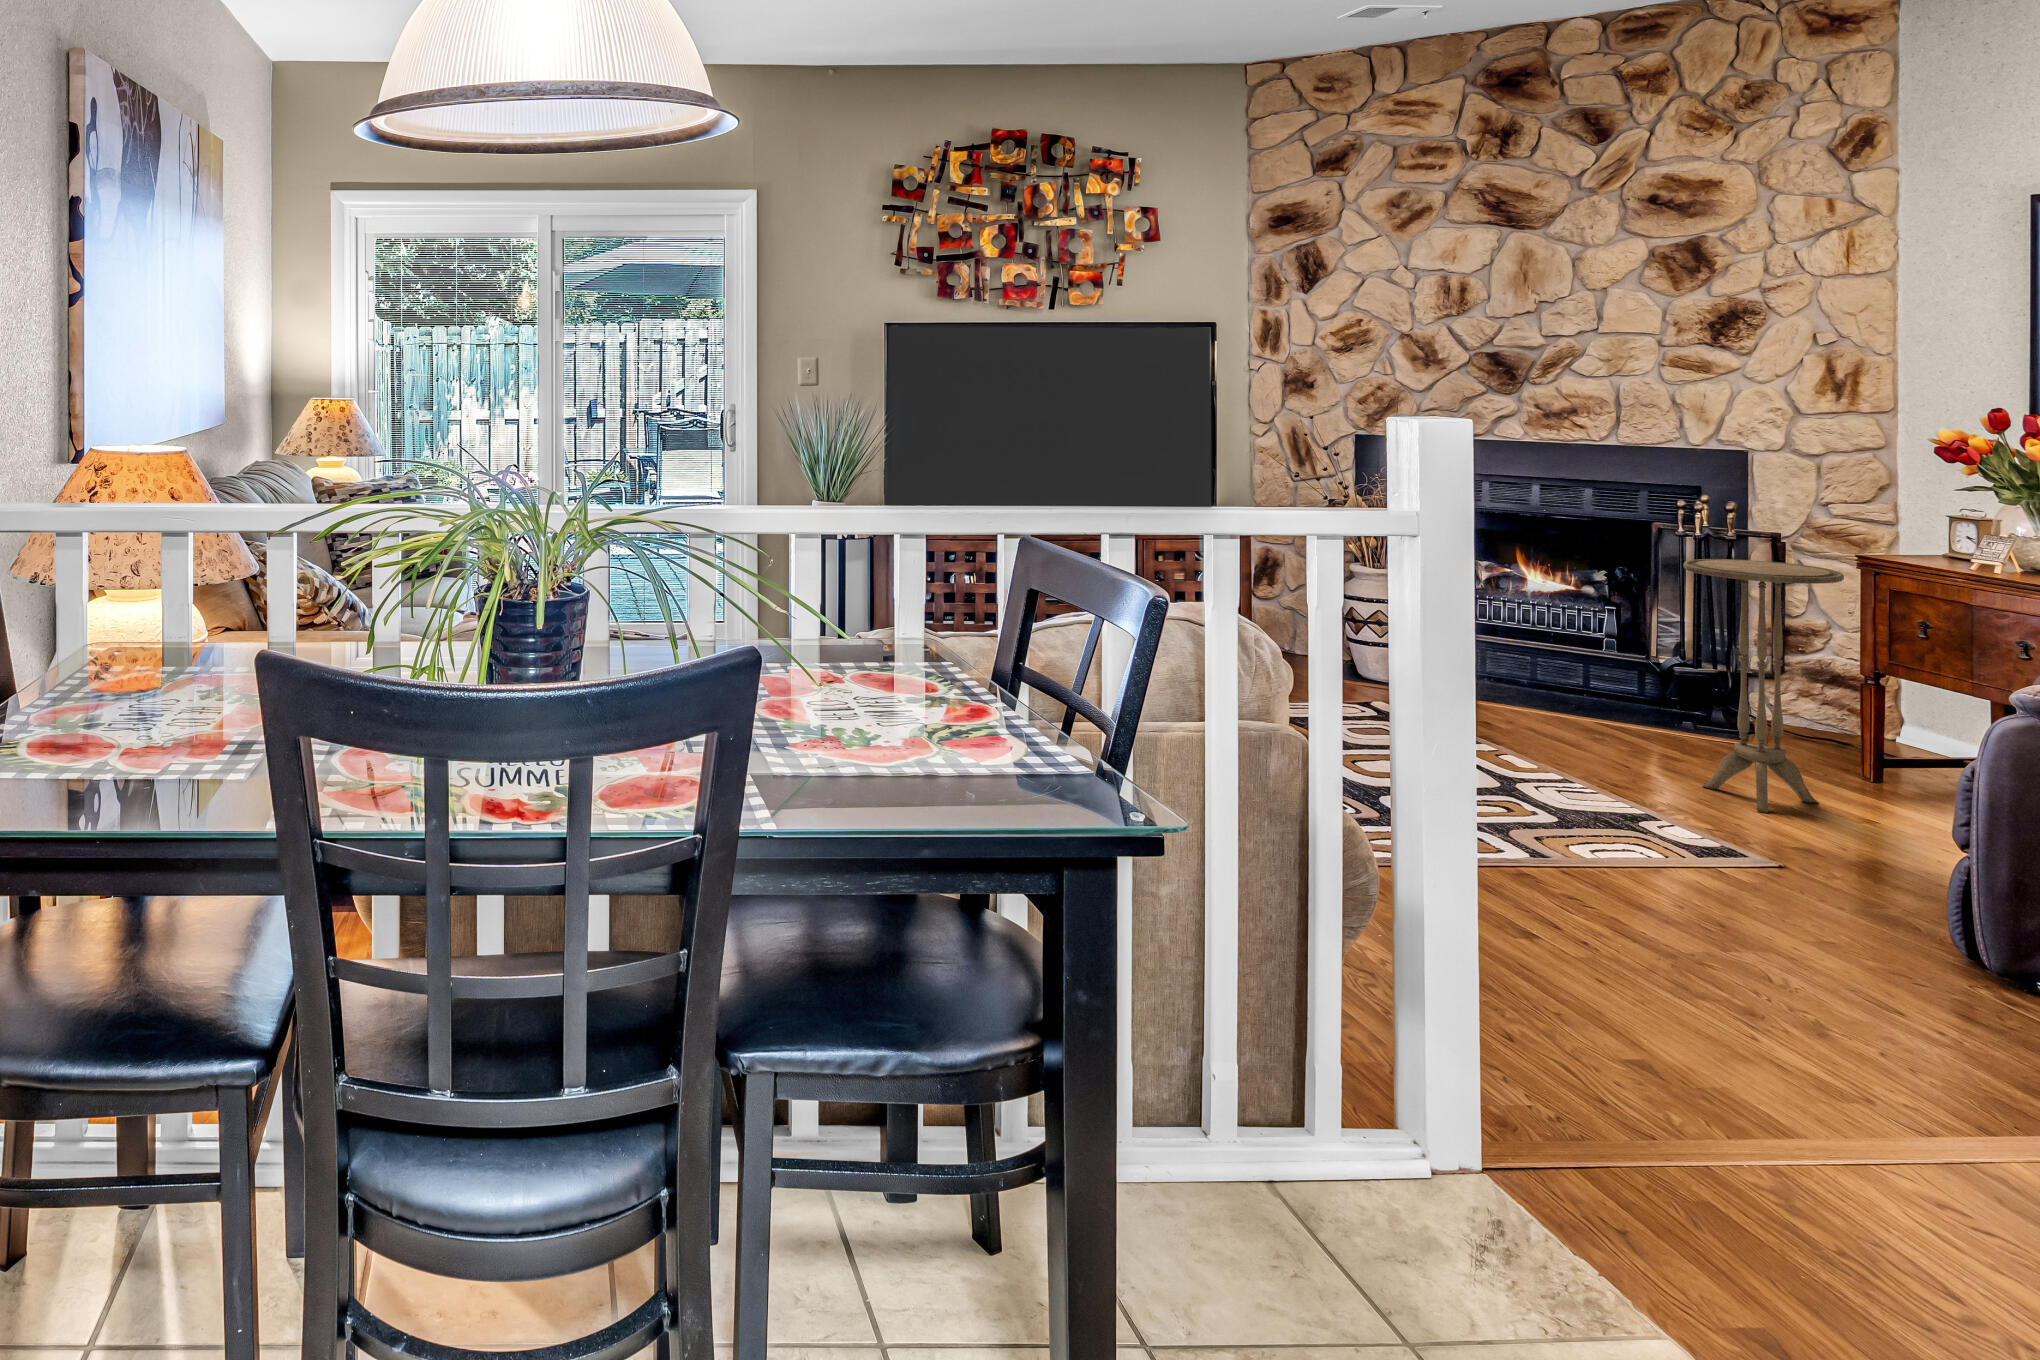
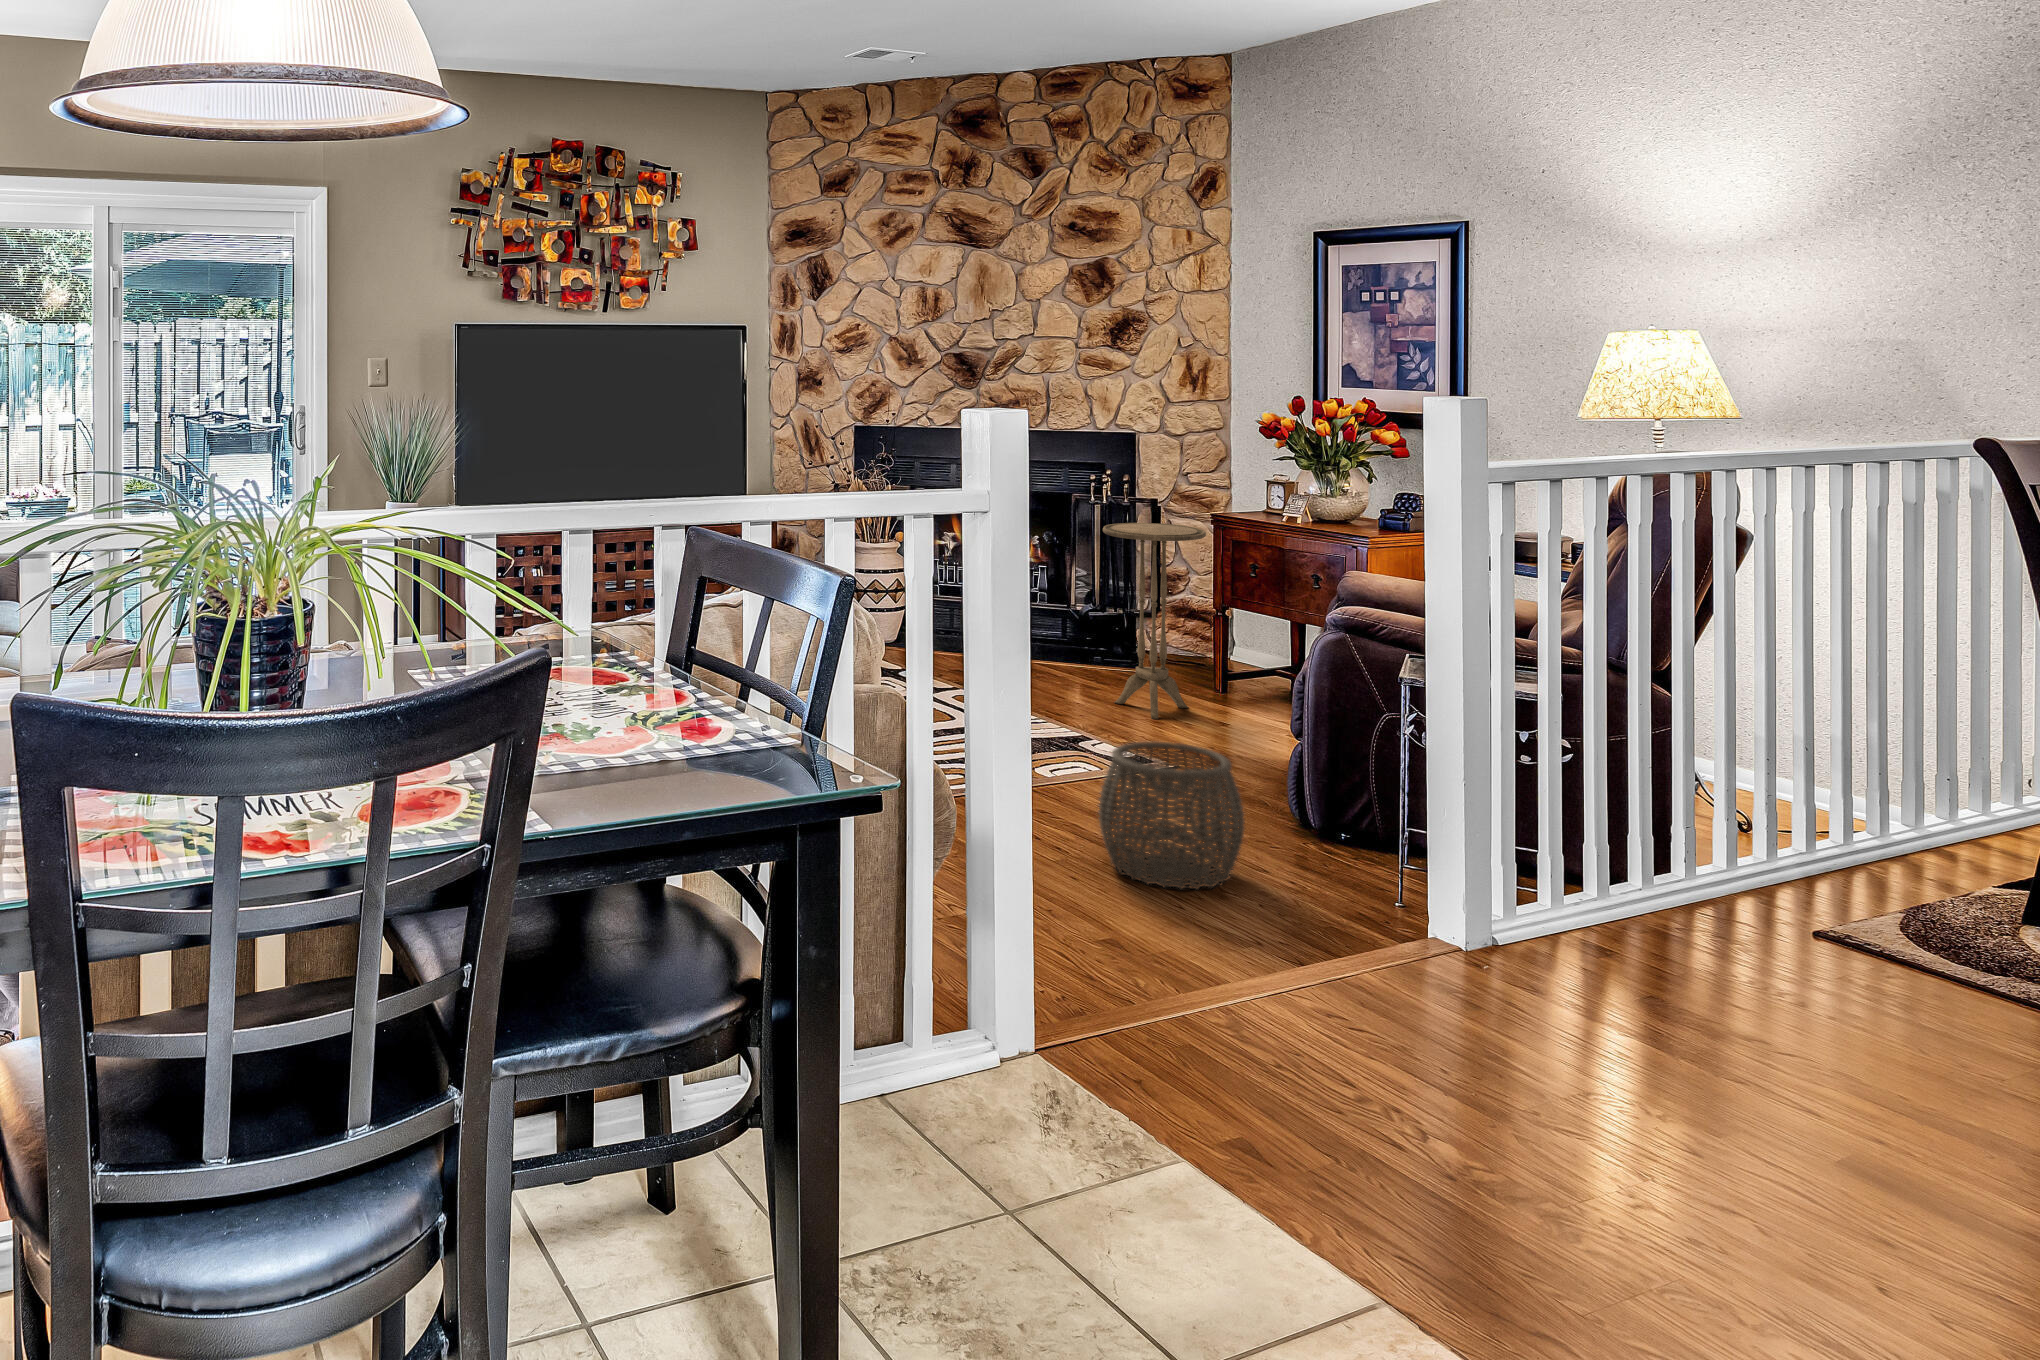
woven basket: none [1638,835,1880,1050] -> present [1098,741,1244,889]

